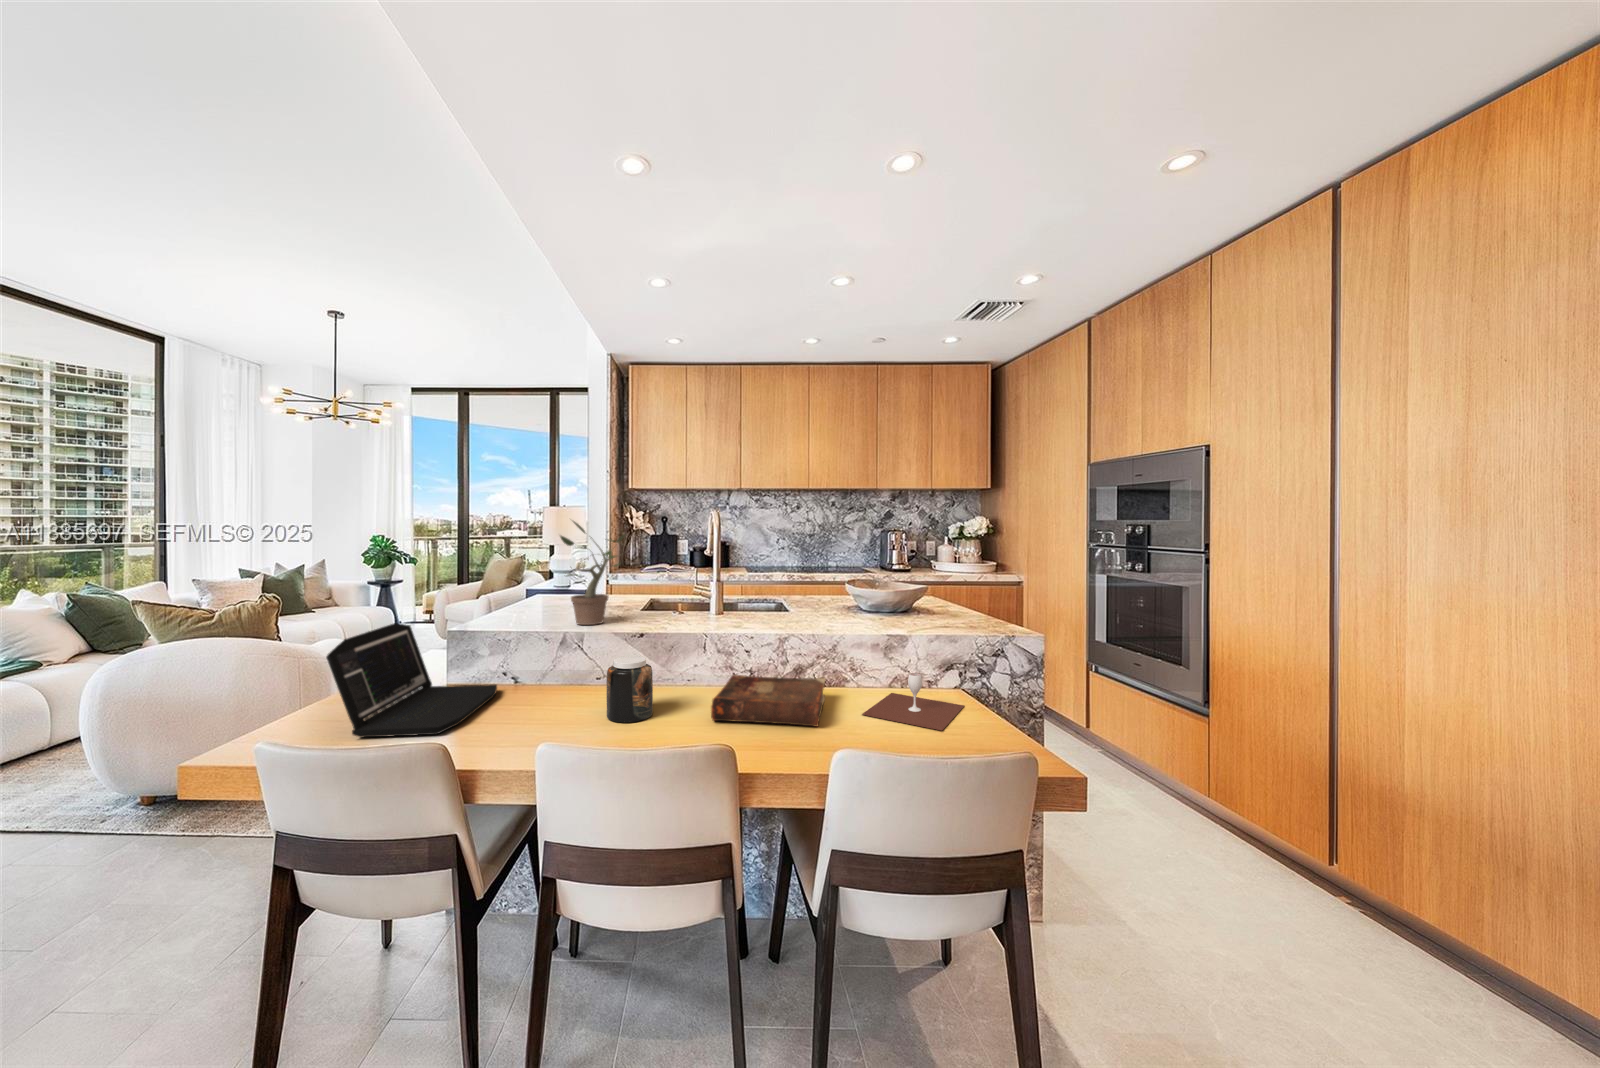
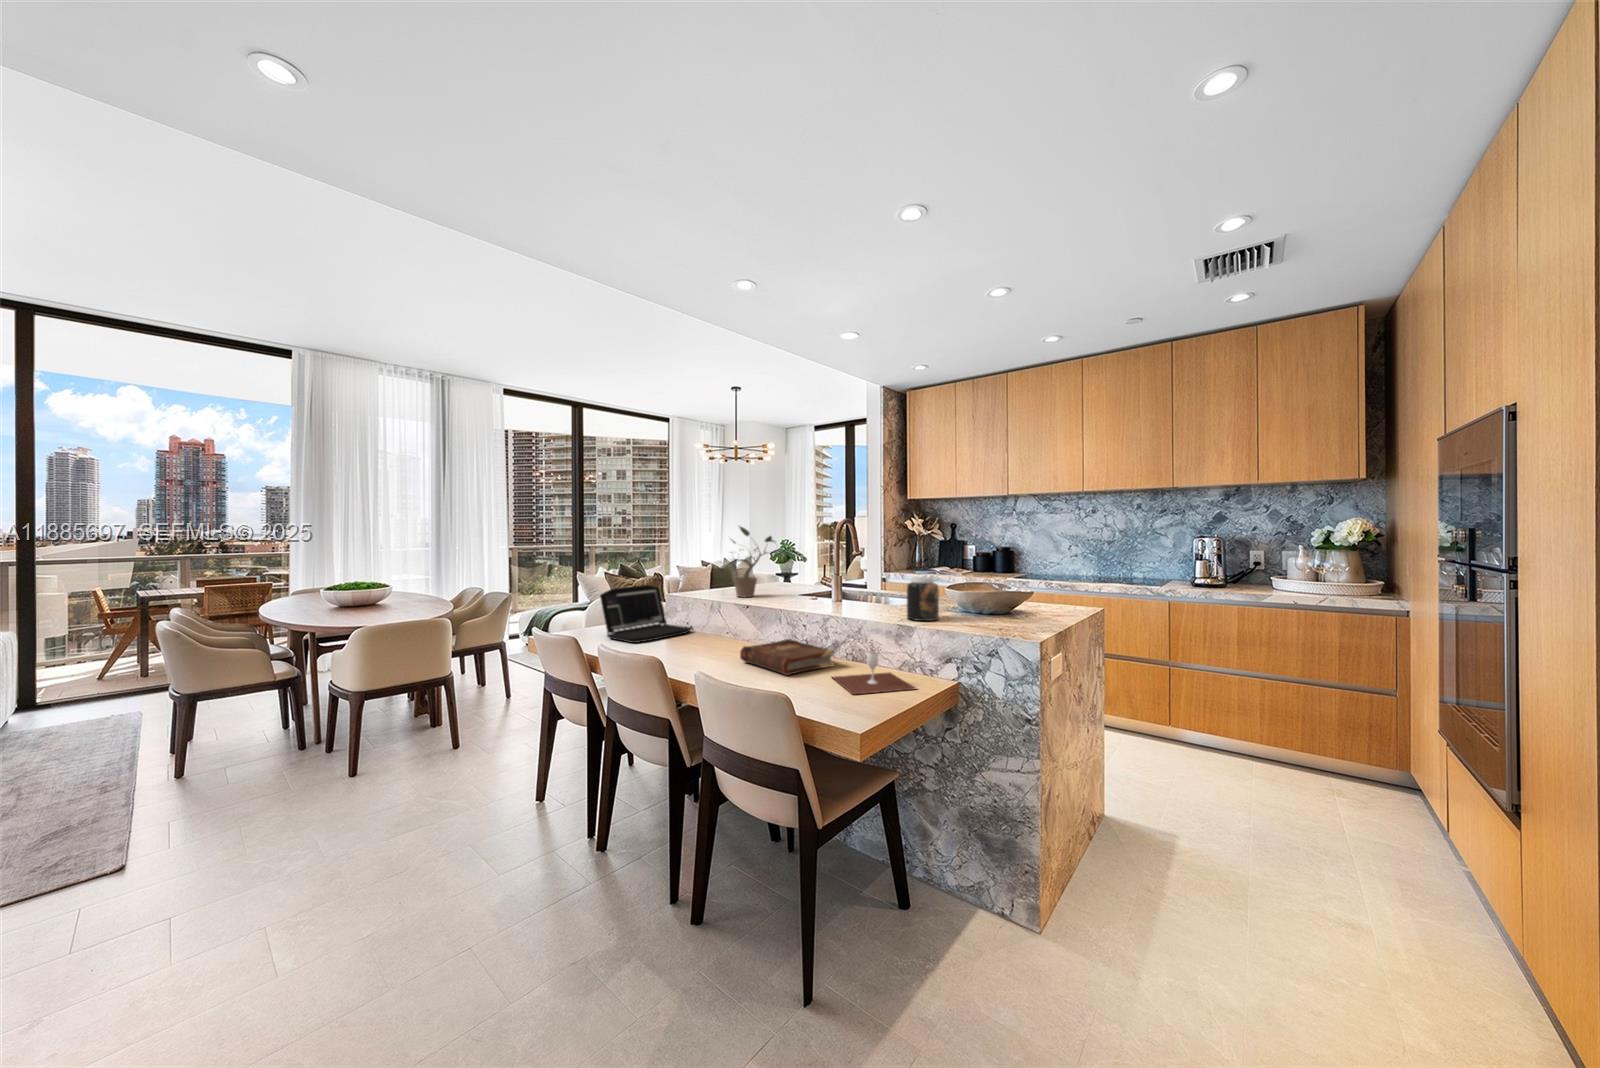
jar: present [607,656,653,722] -> present [907,577,939,621]

